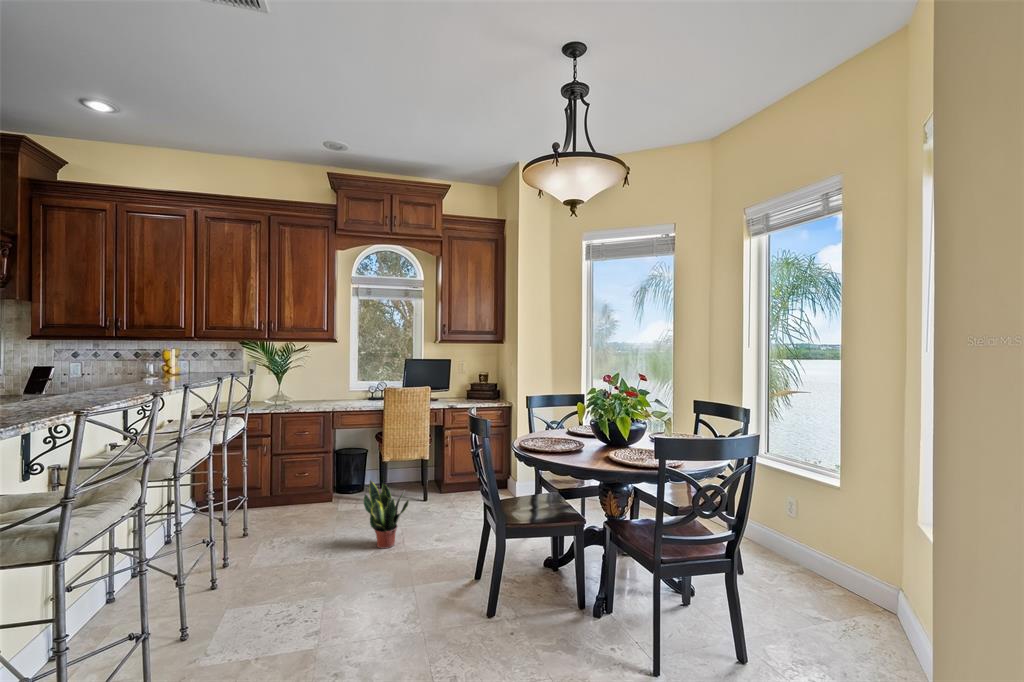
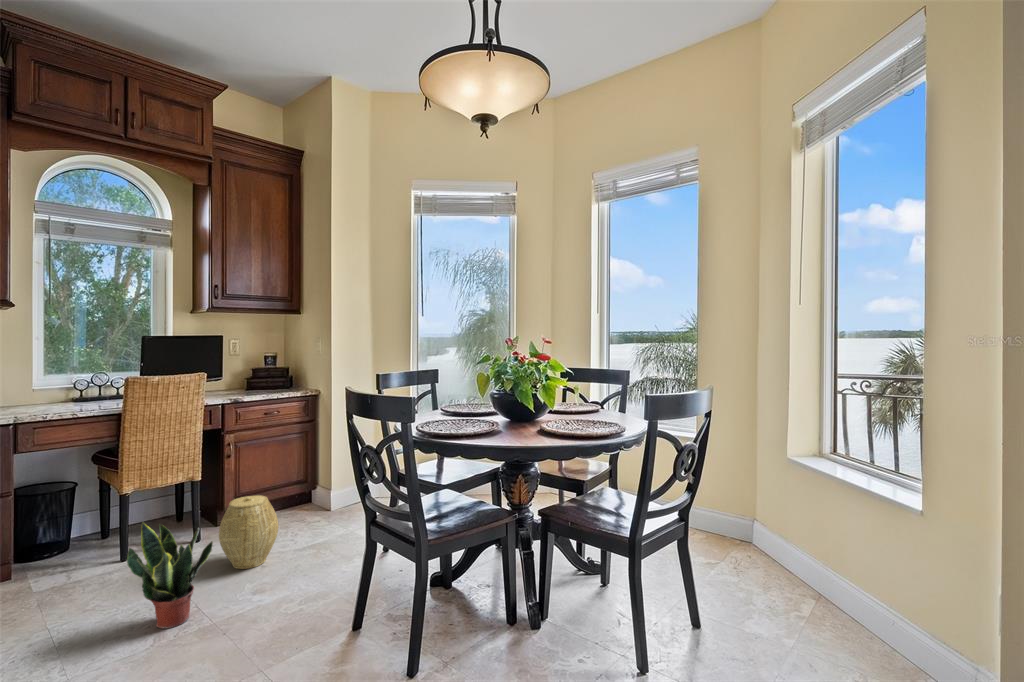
woven basket: none [425,475,462,525] -> present [219,495,279,569]

